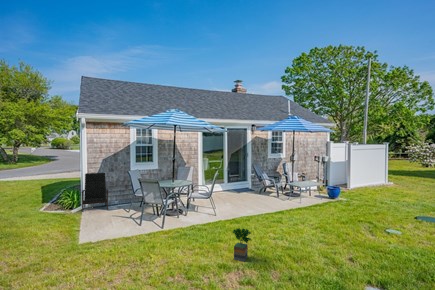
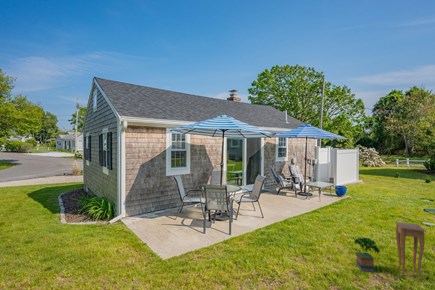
lounge chair: present [82,173,108,212] -> none [122,180,155,226]
side table: none [266,215,291,271] -> present [396,222,426,279]

